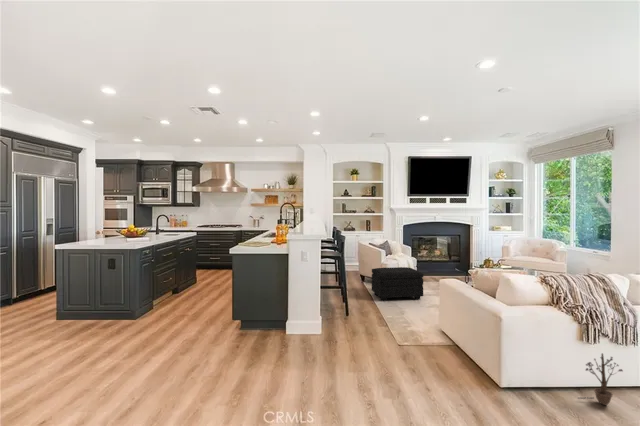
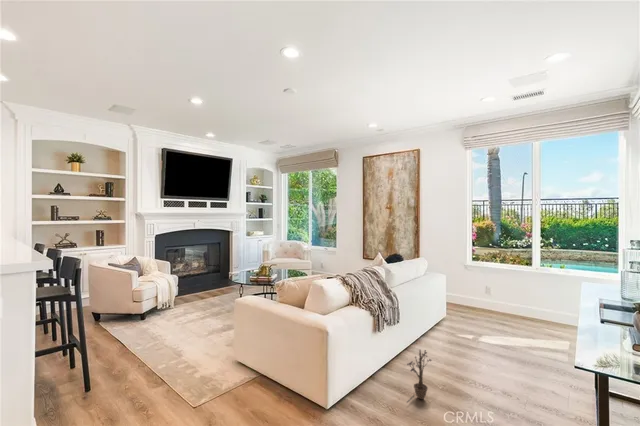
footstool: present [372,267,423,301] -> none [120,290,199,346]

